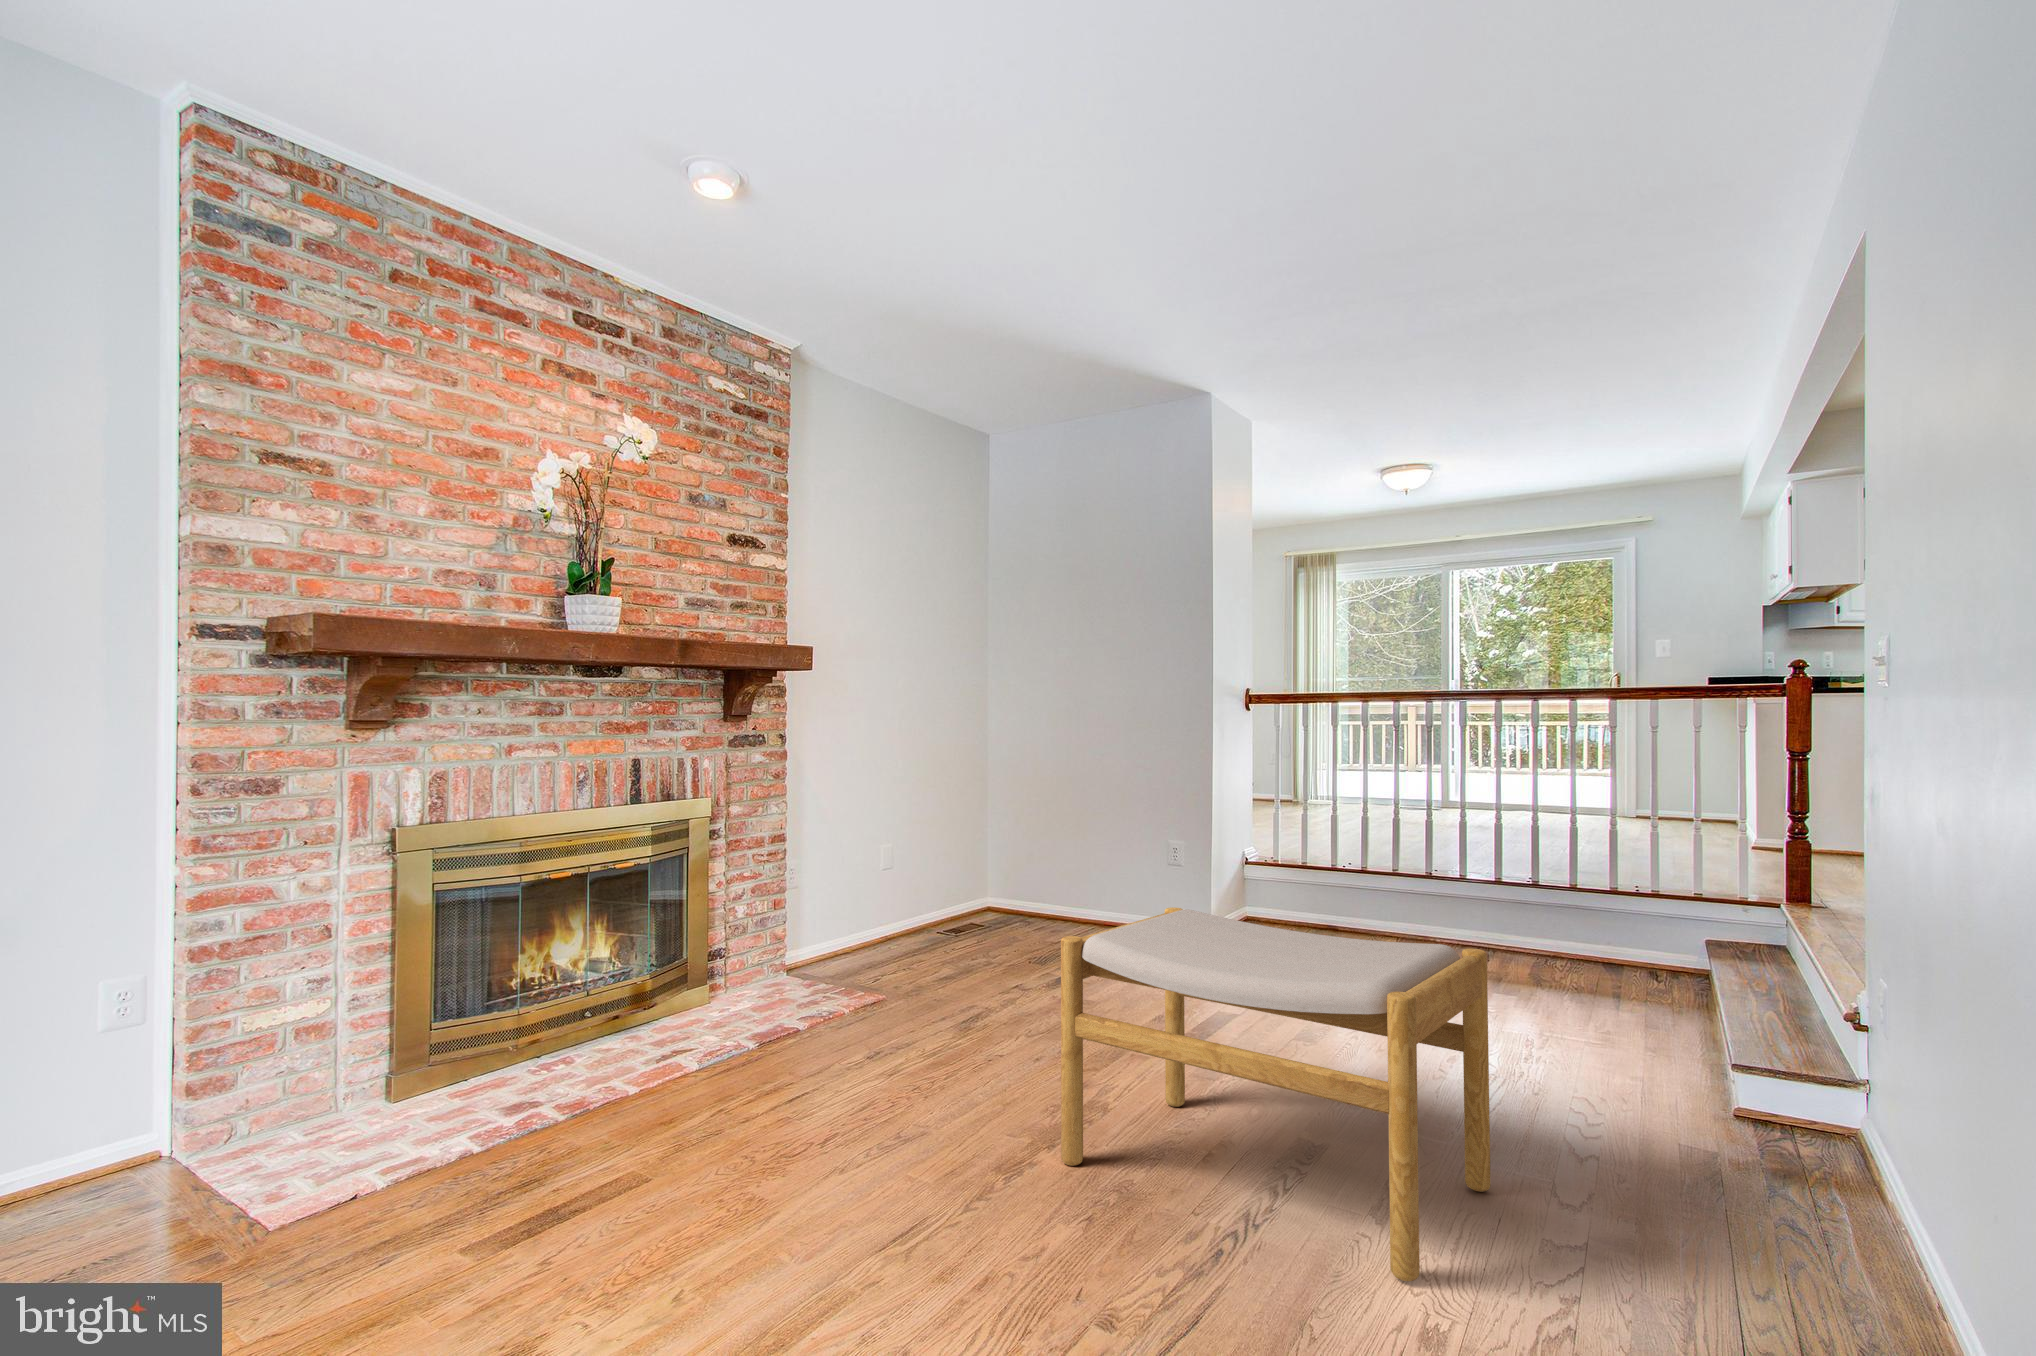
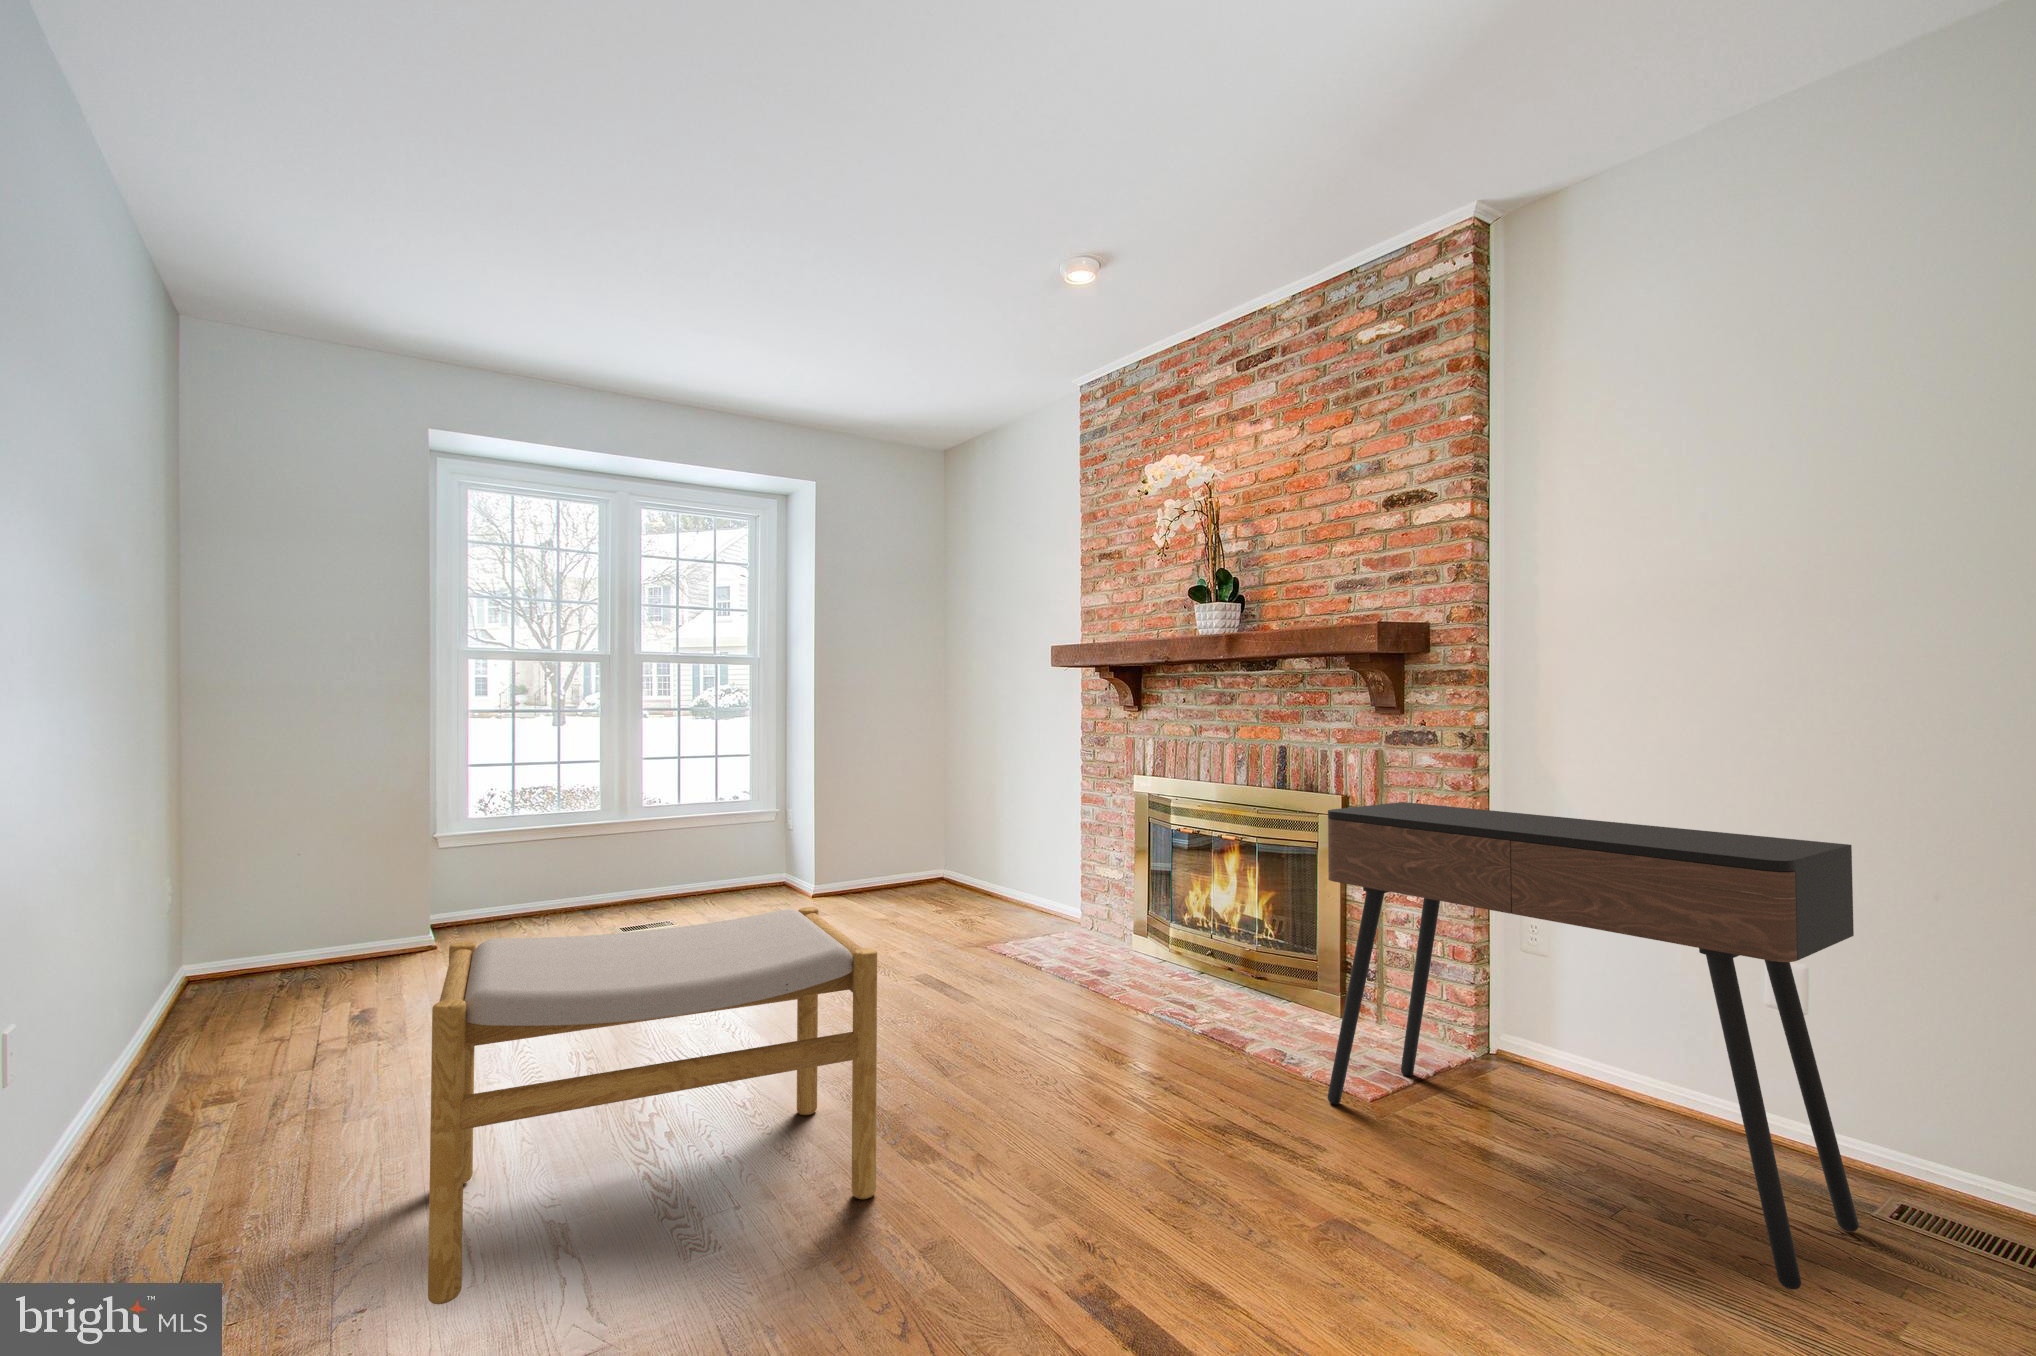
console table: none [816,772,1037,1008] -> present [1328,802,1859,1290]

